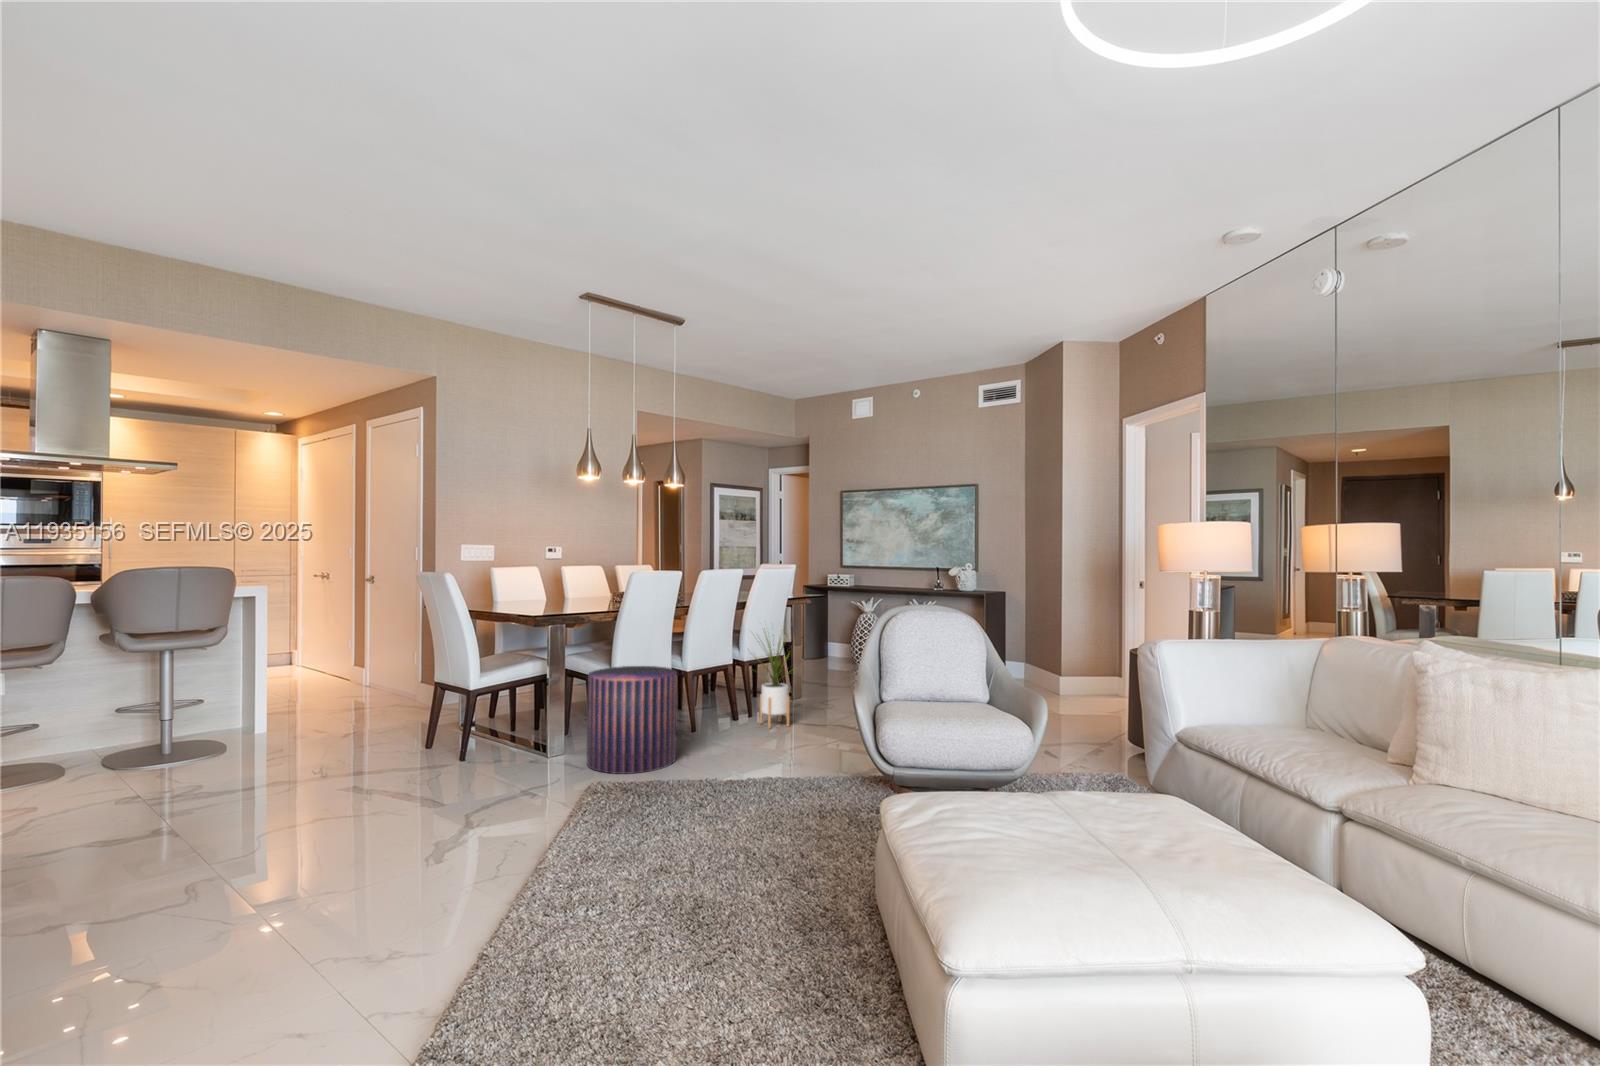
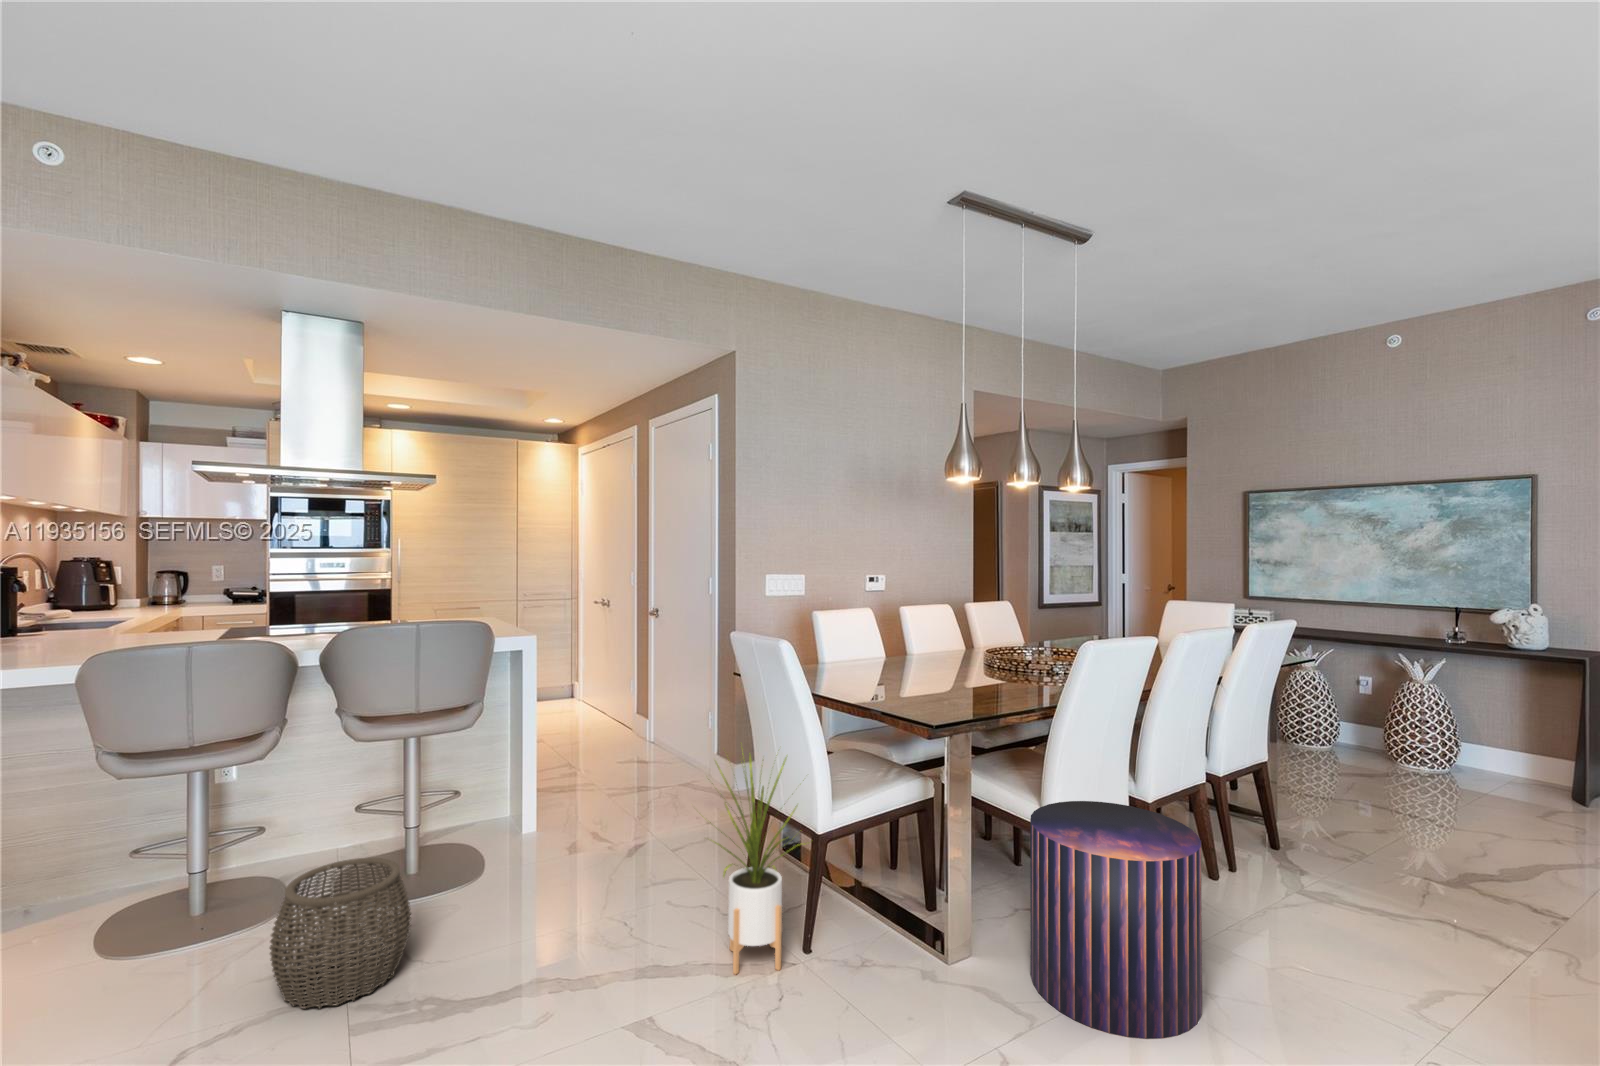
house plant: present [755,632,790,728] -> present [710,755,805,975]
woven basket: none [47,725,159,813] -> present [270,858,411,1009]

